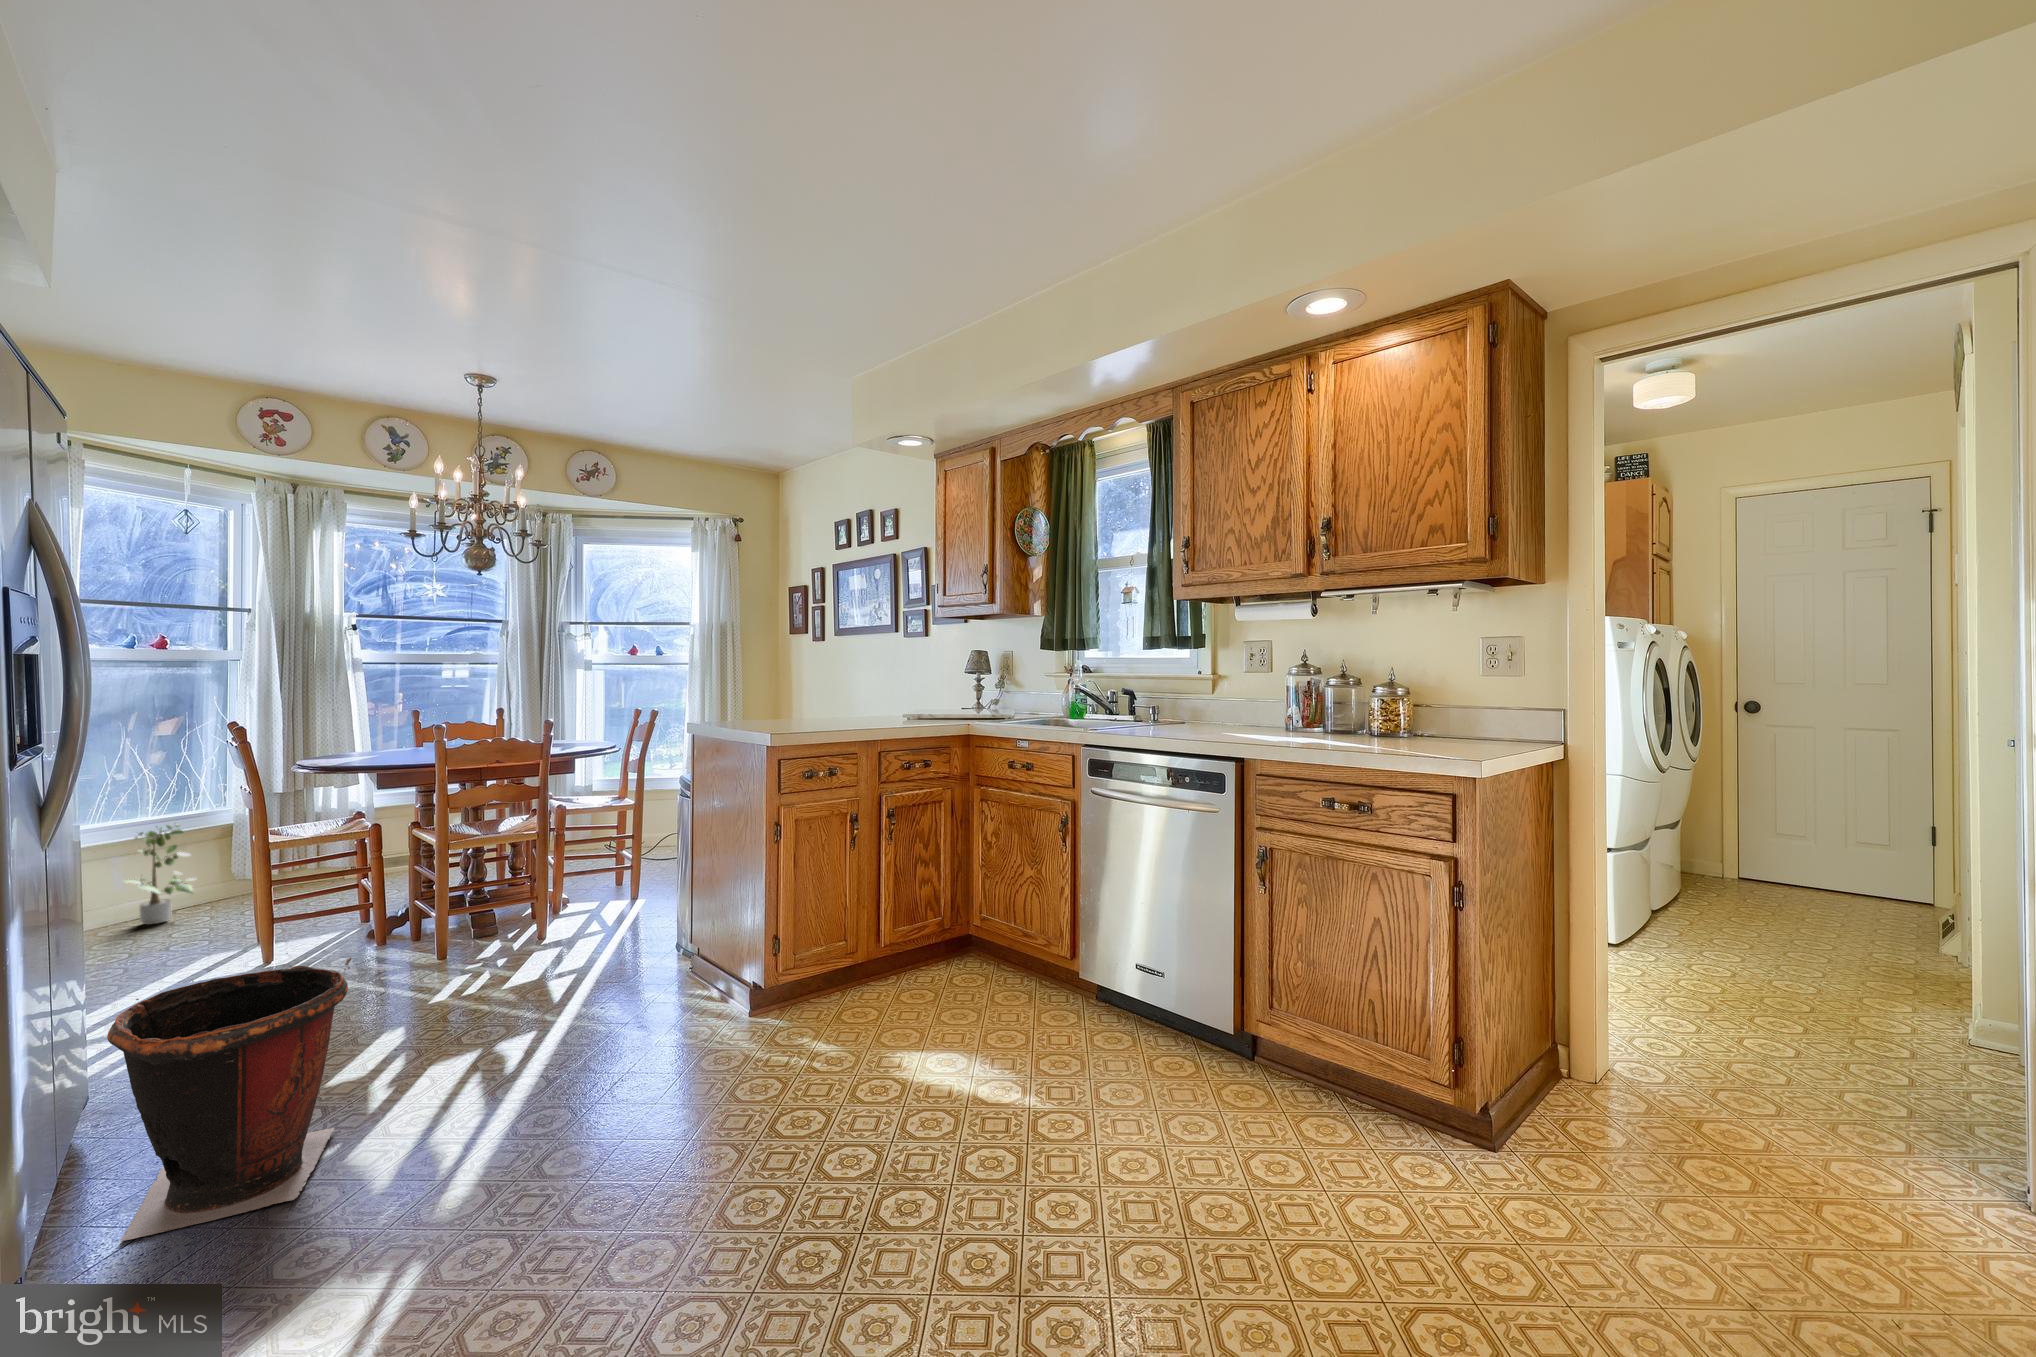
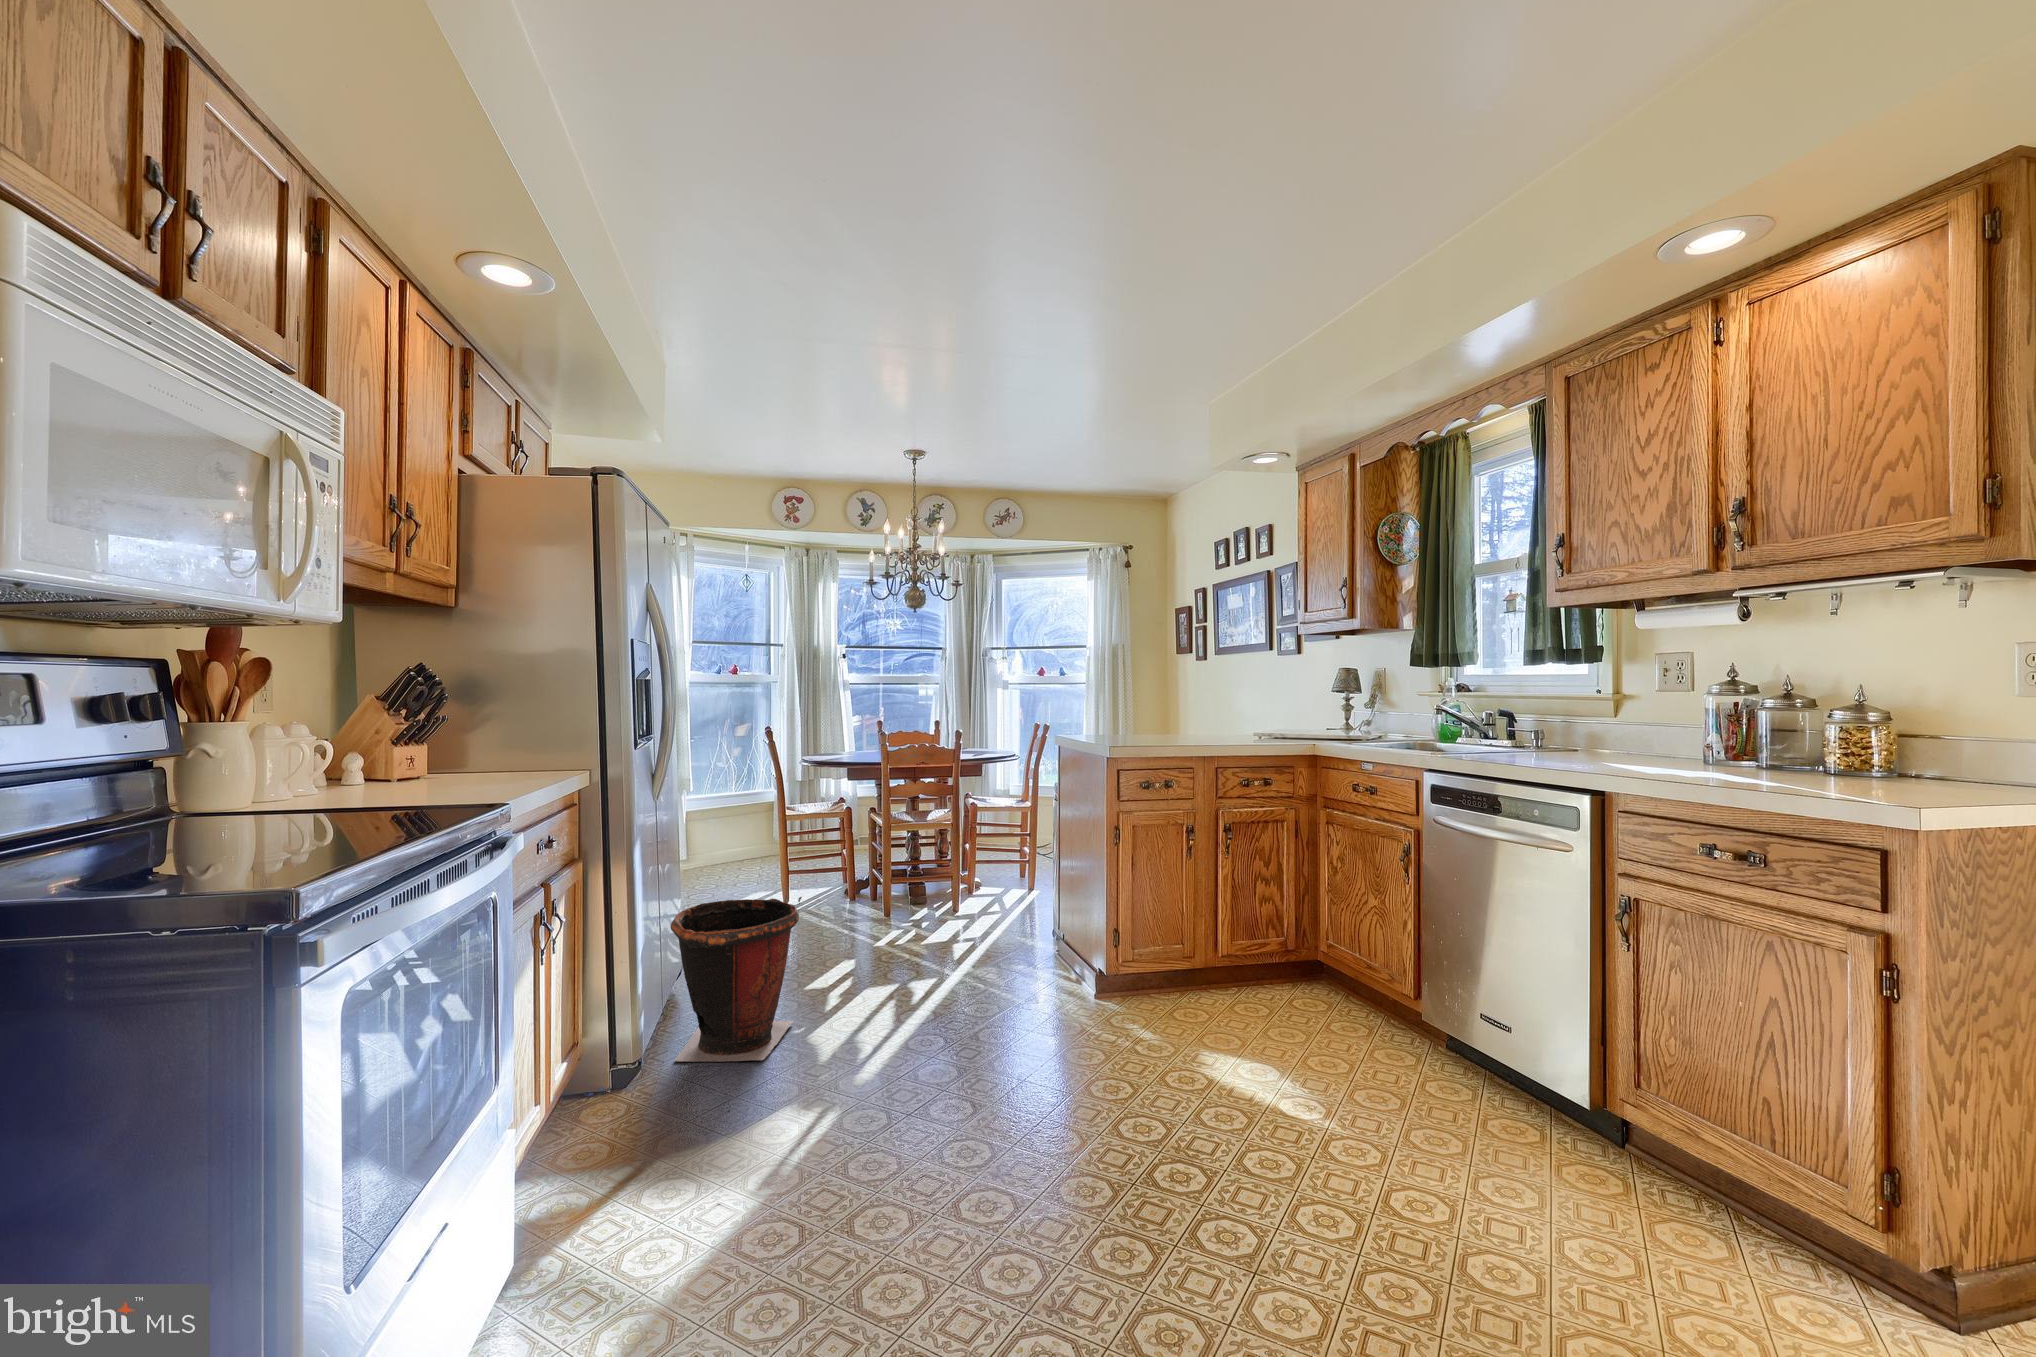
potted plant: present [125,825,194,925] -> none [708,797,750,870]

